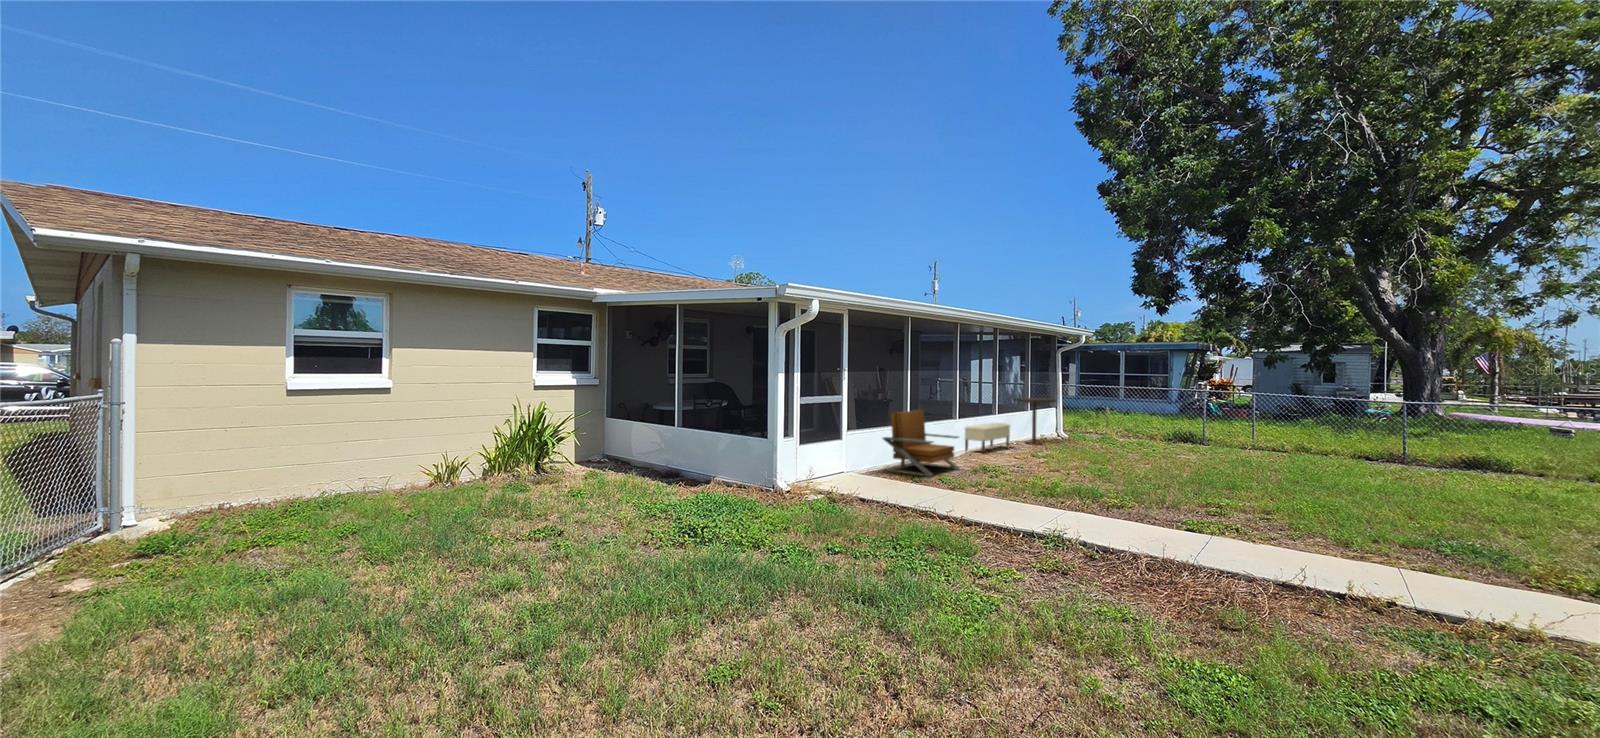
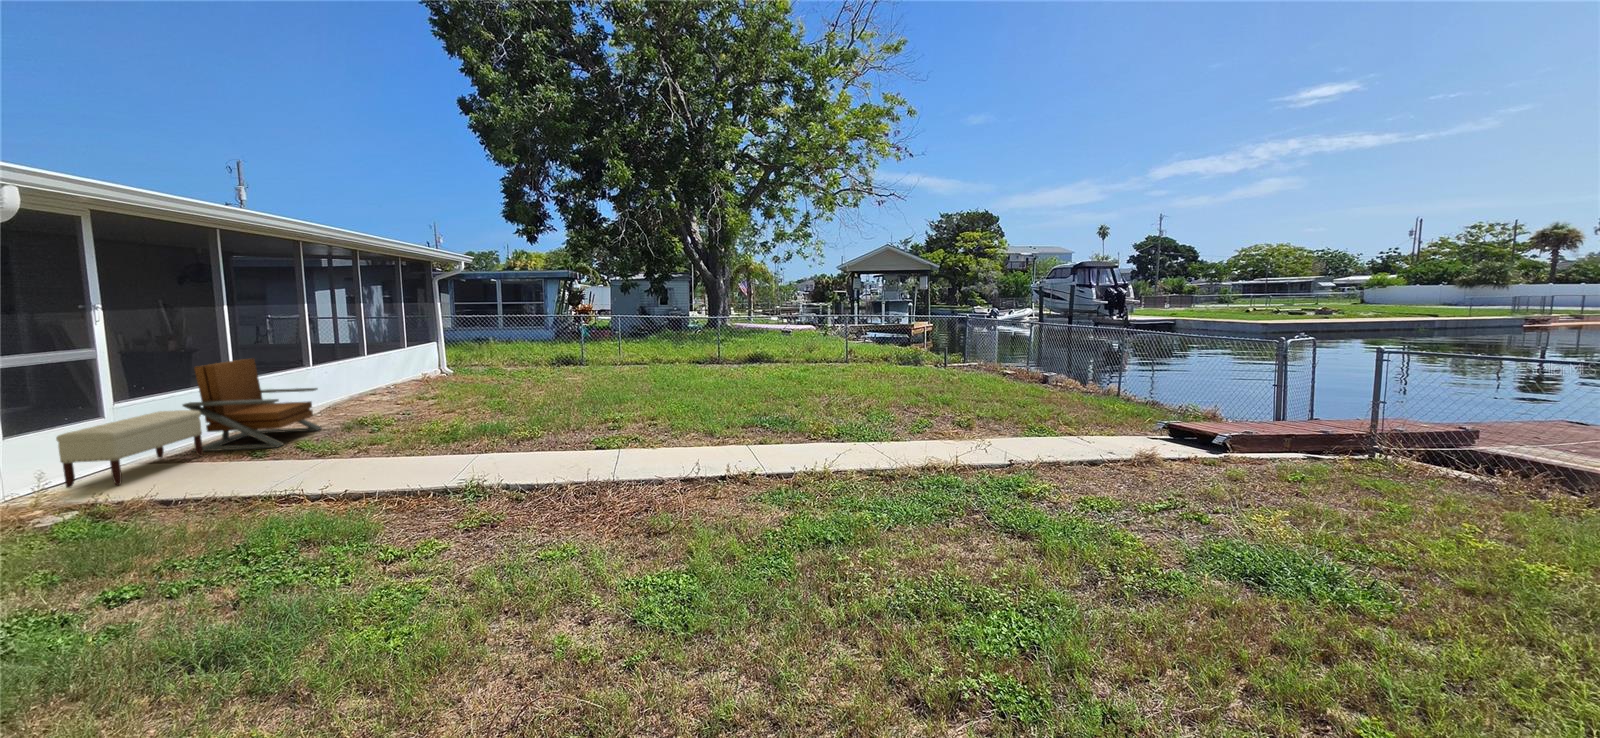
pedestal table: present [1013,398,1056,445] -> none [383,332,440,386]
bench: present [965,423,1010,453] -> present [56,410,203,488]

